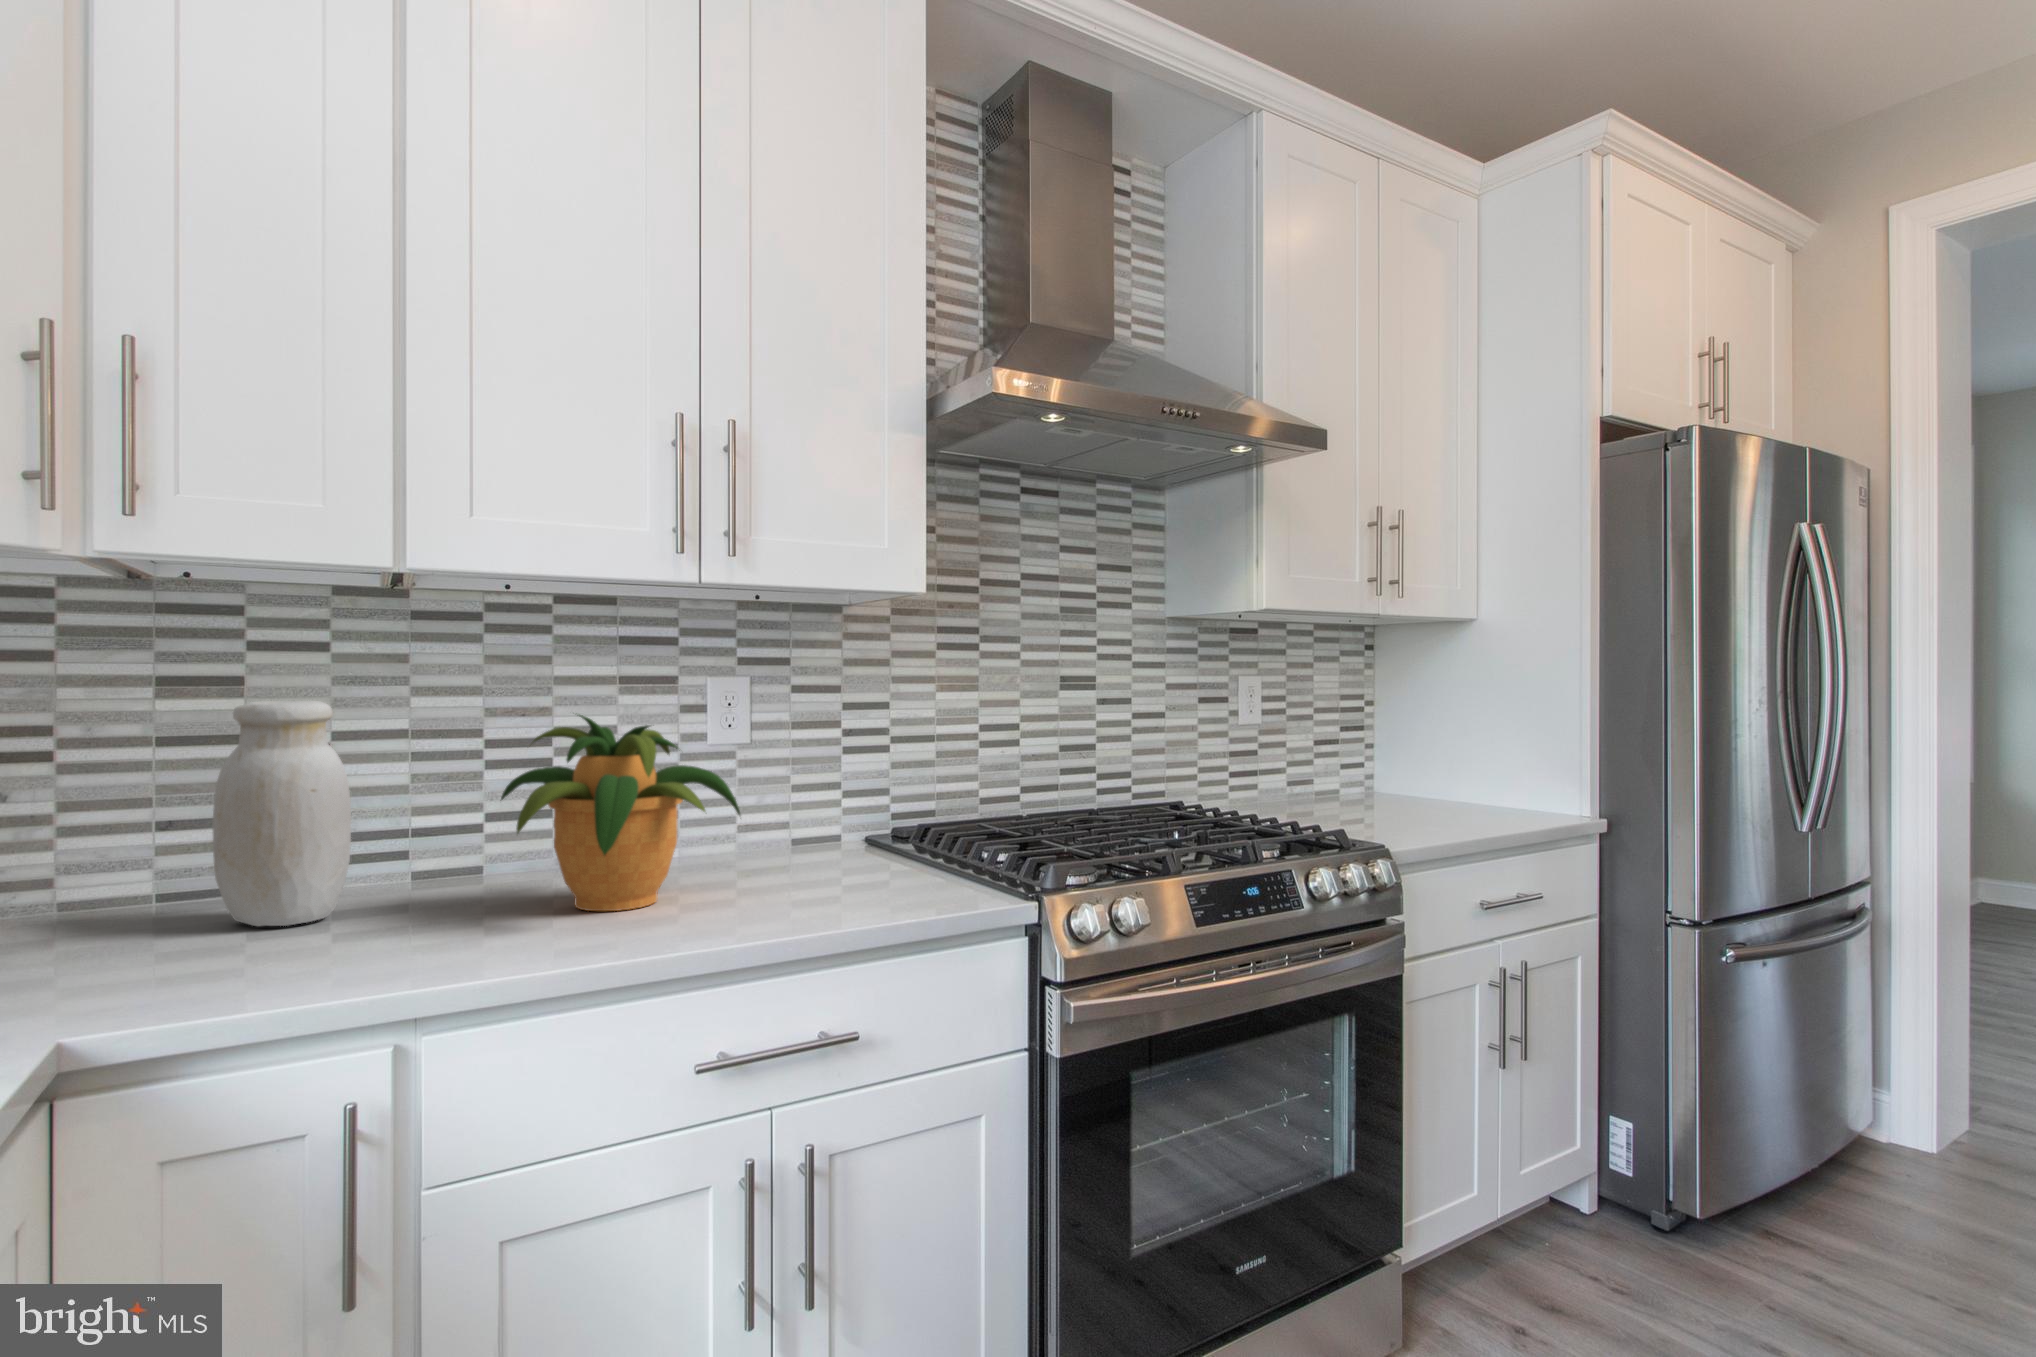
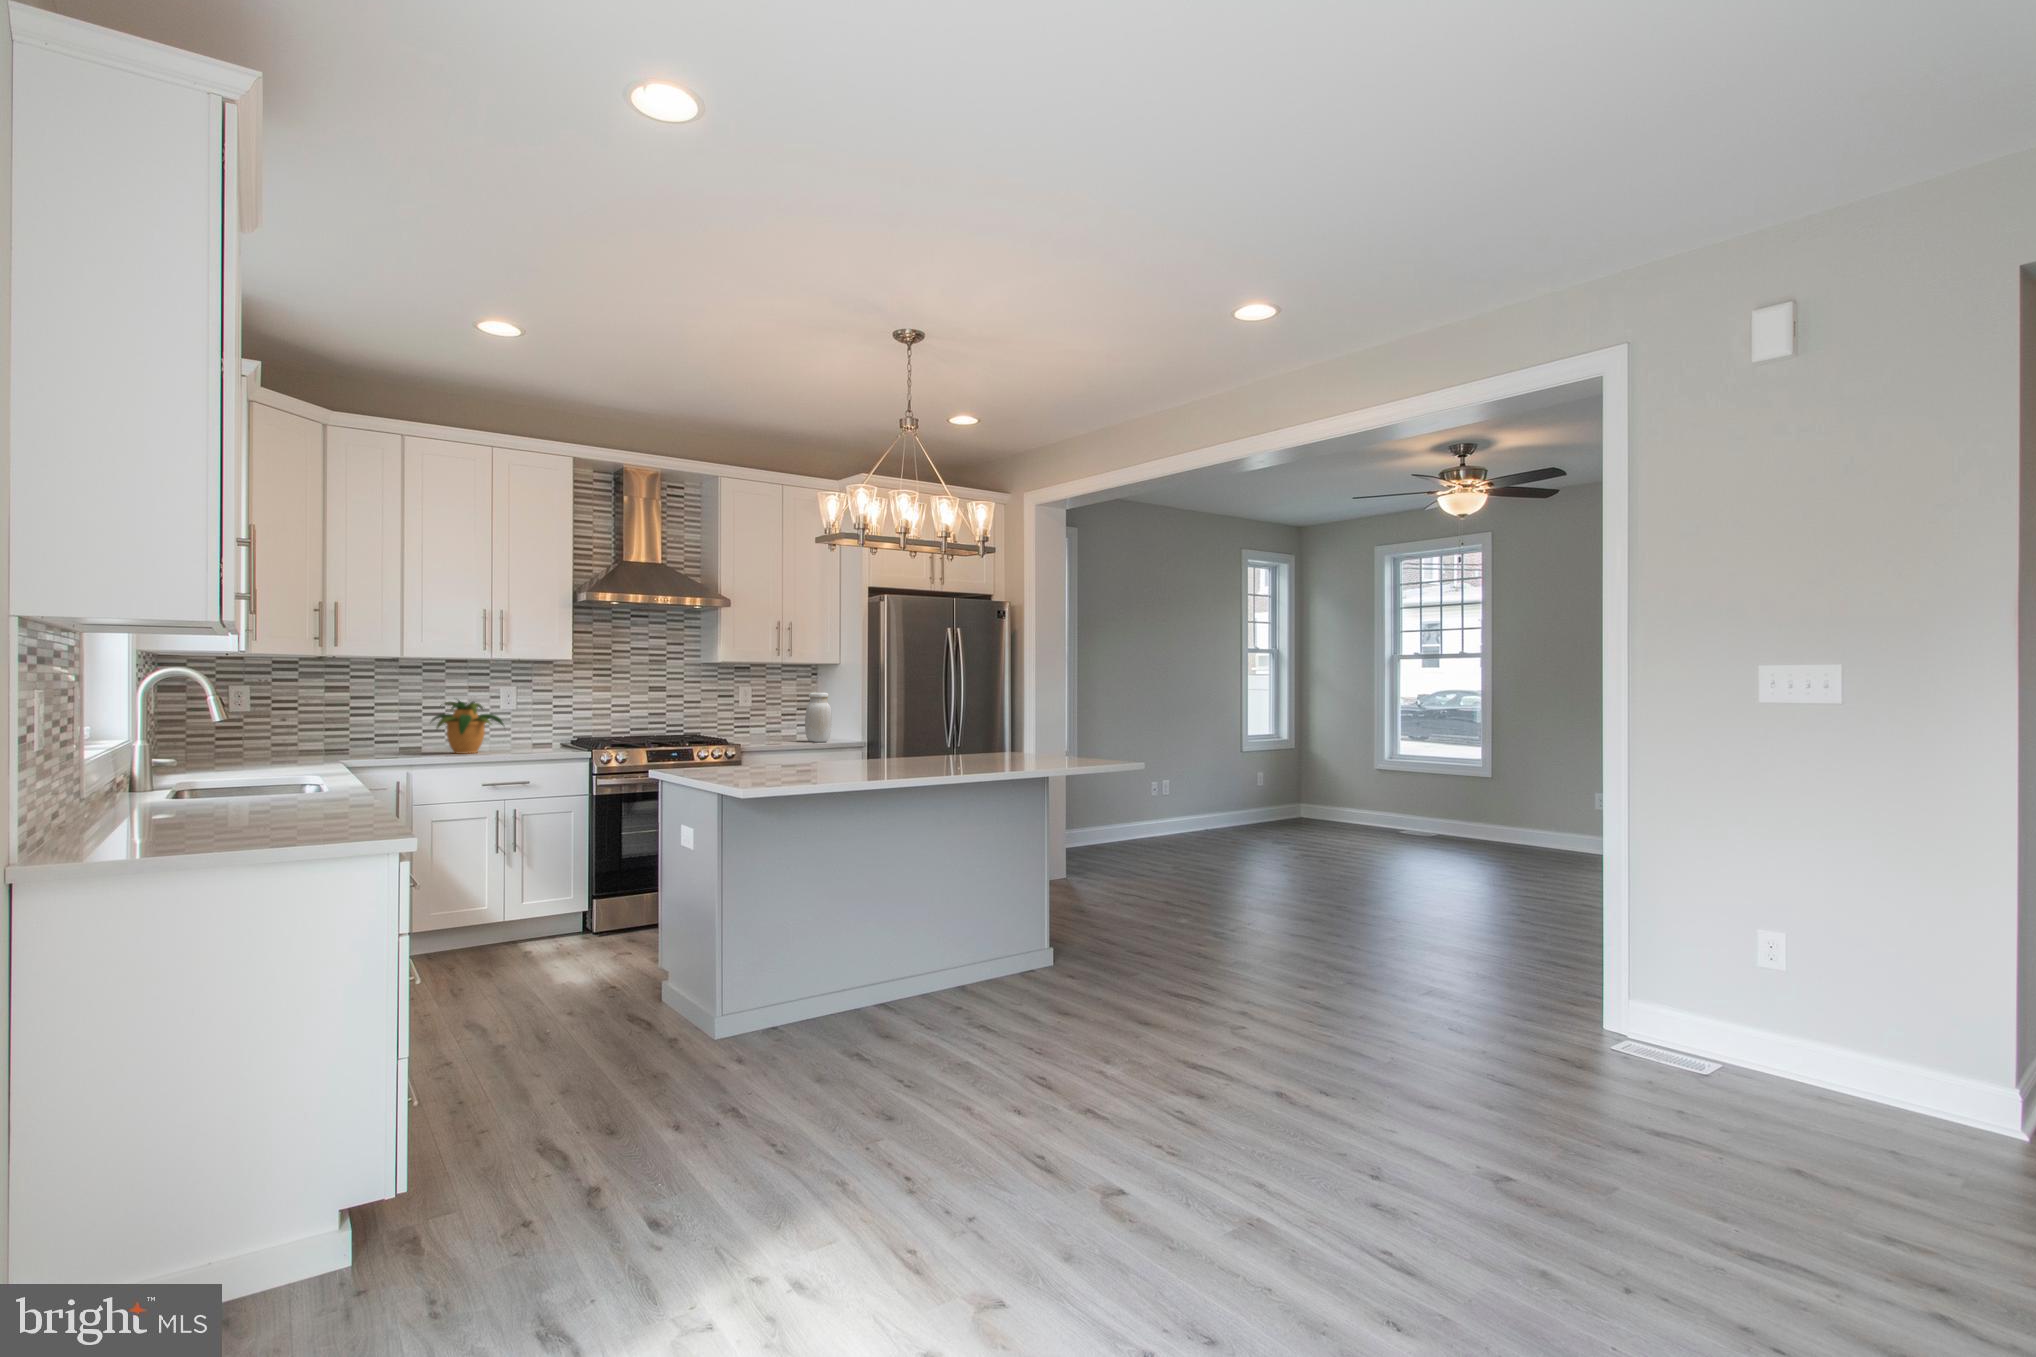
jar: present [212,700,351,927] -> present [805,693,832,742]

